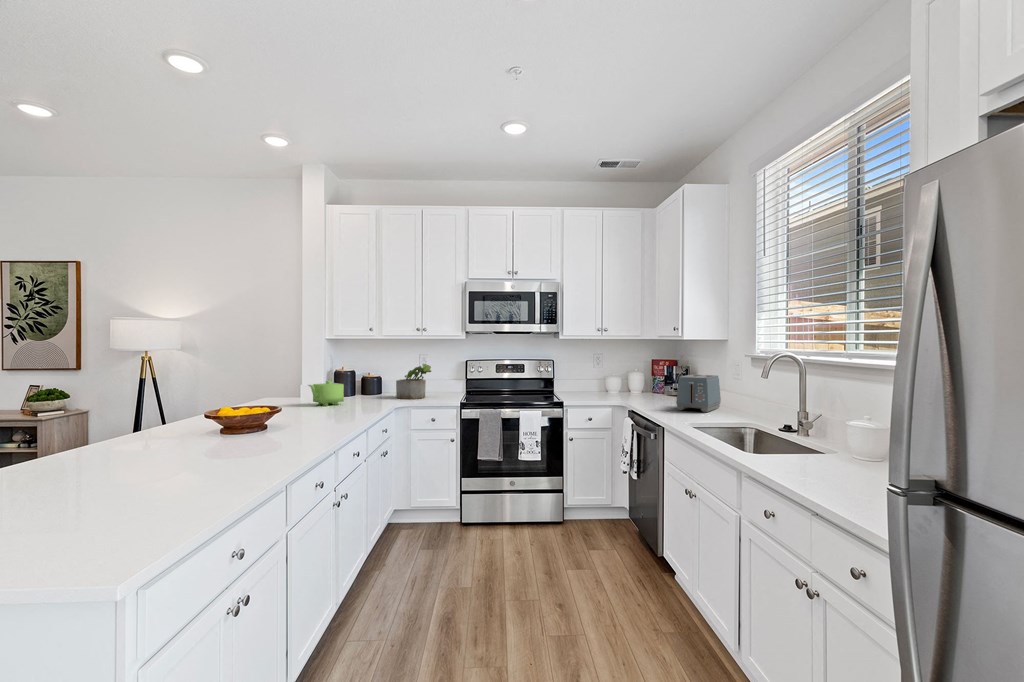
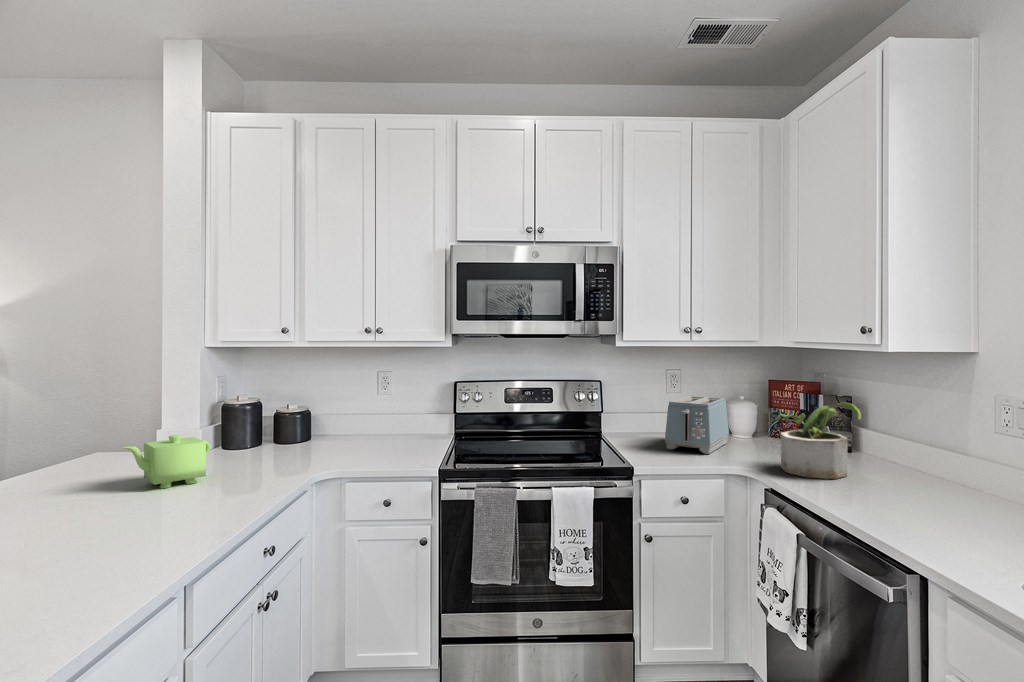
potted plant: present [396,364,431,399] -> present [781,402,861,479]
toaster: present [676,374,721,412] -> present [665,396,729,454]

